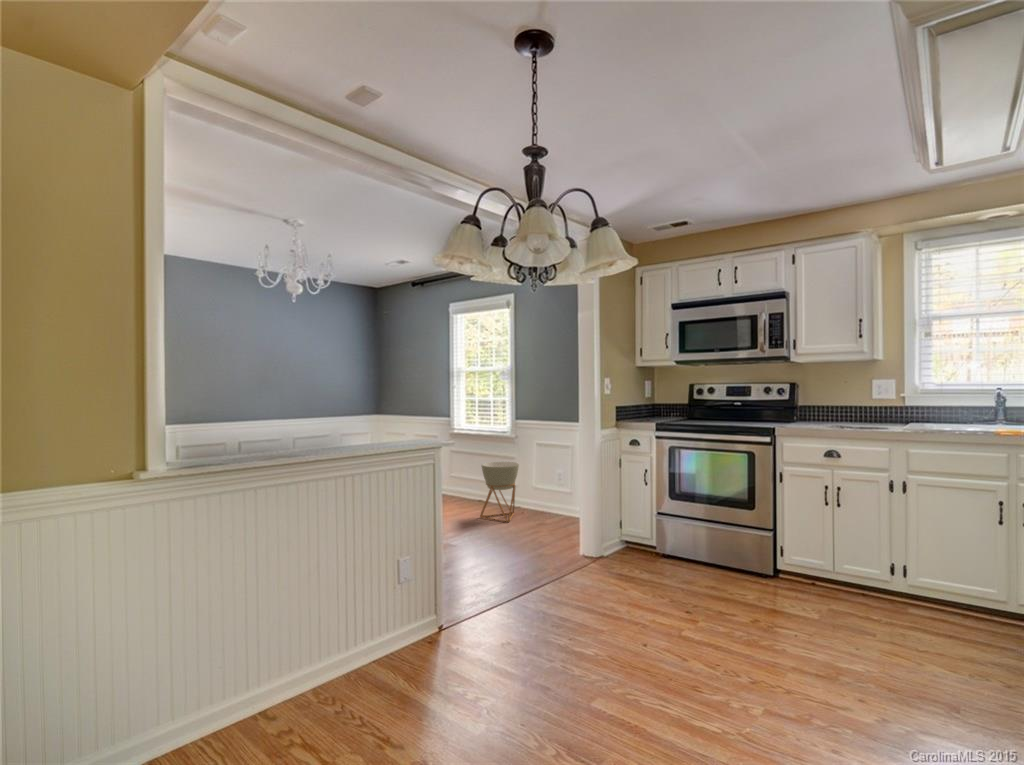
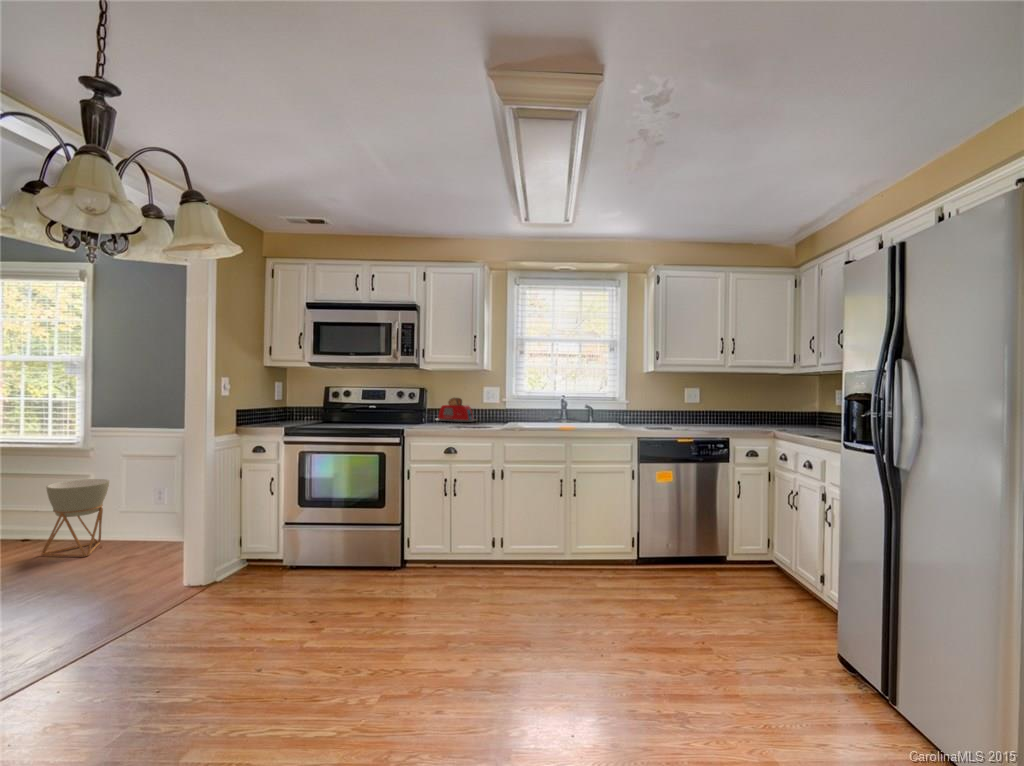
toaster: none [812,393,866,422] -> present [436,398,475,422]

